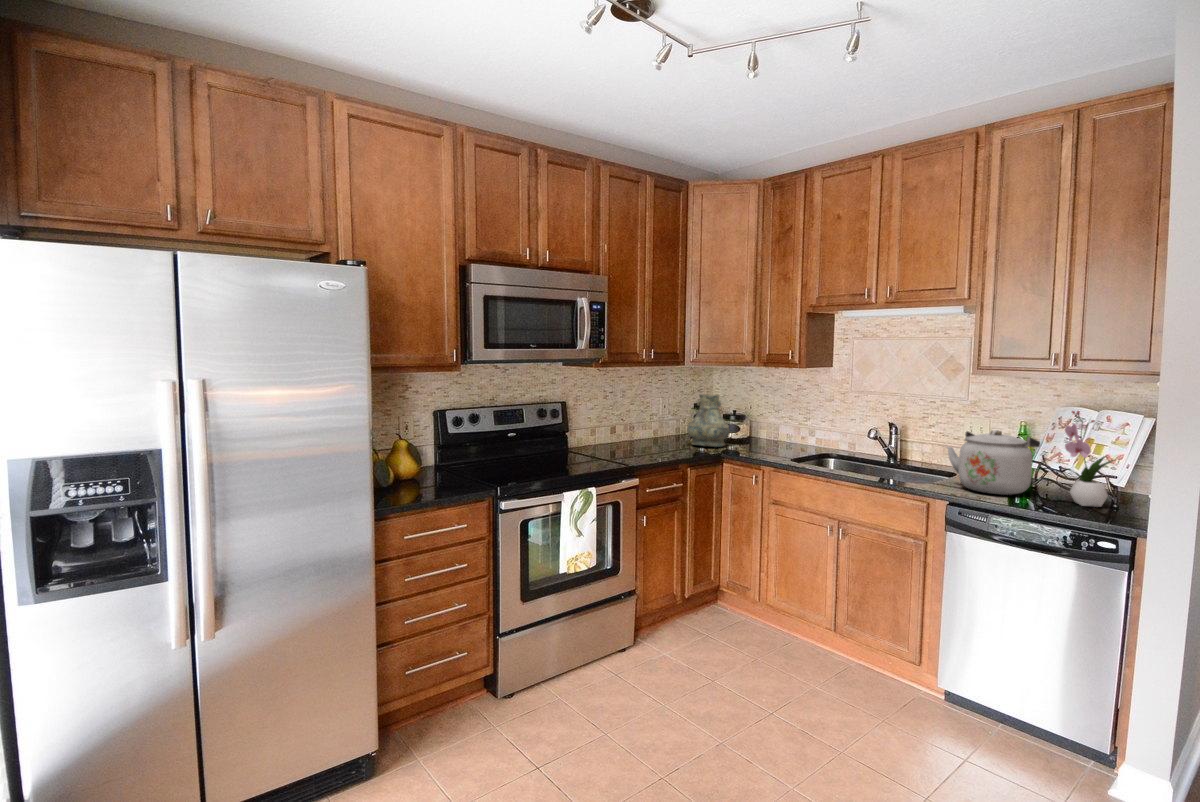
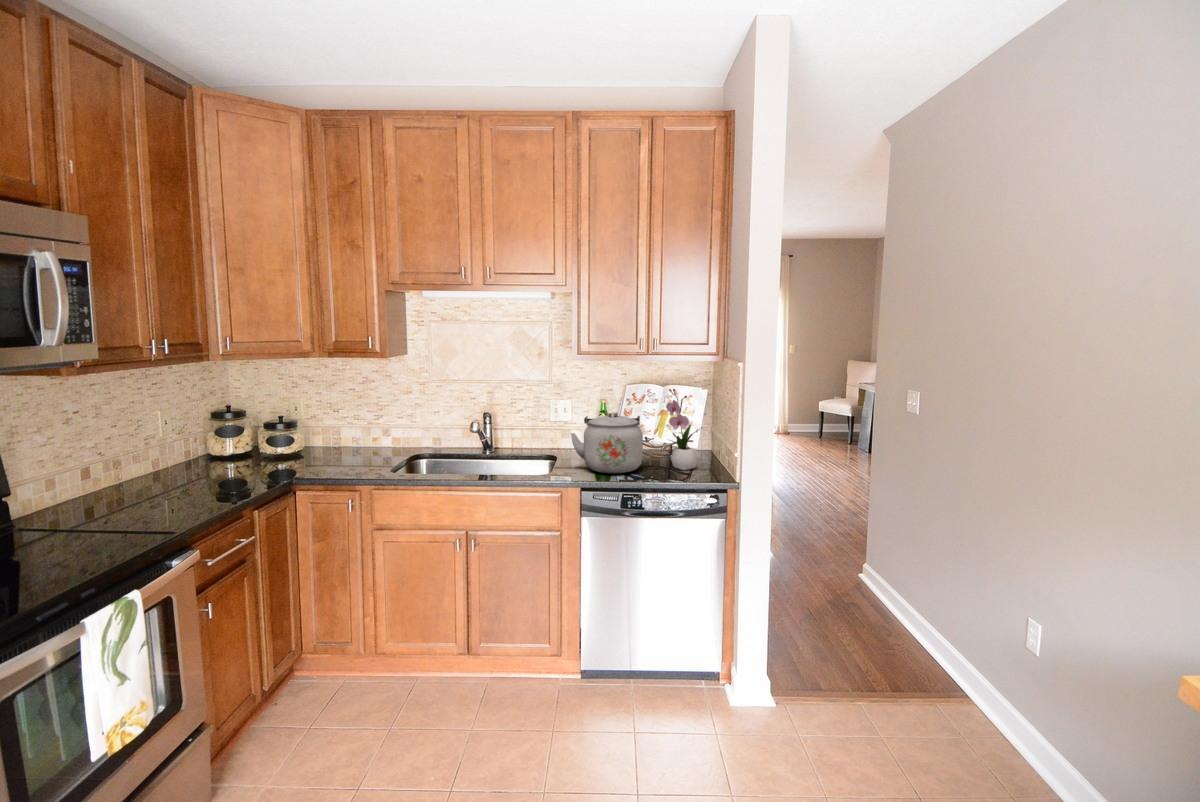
vase: present [687,394,730,447] -> none [223,400,289,473]

